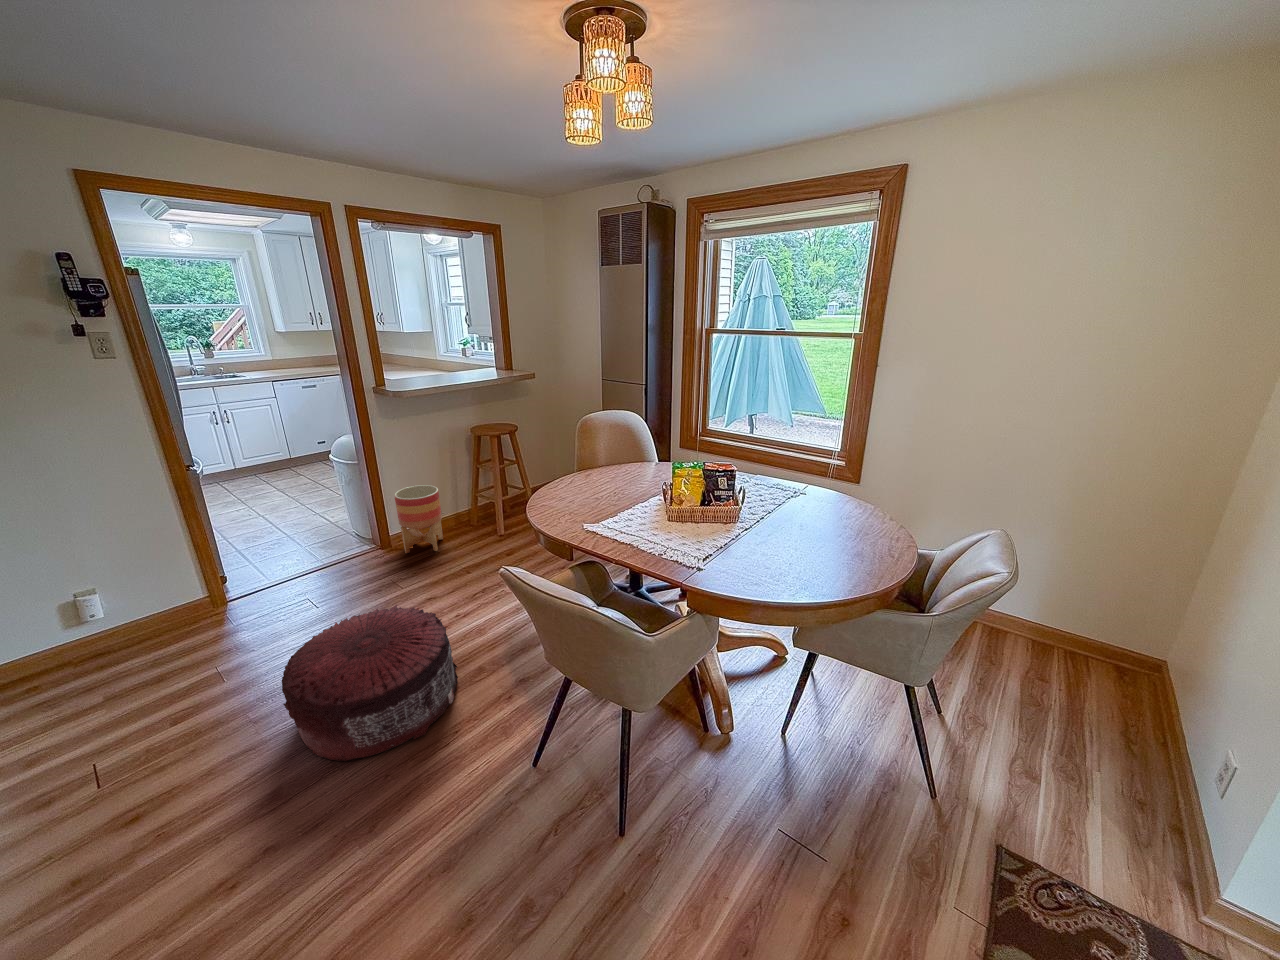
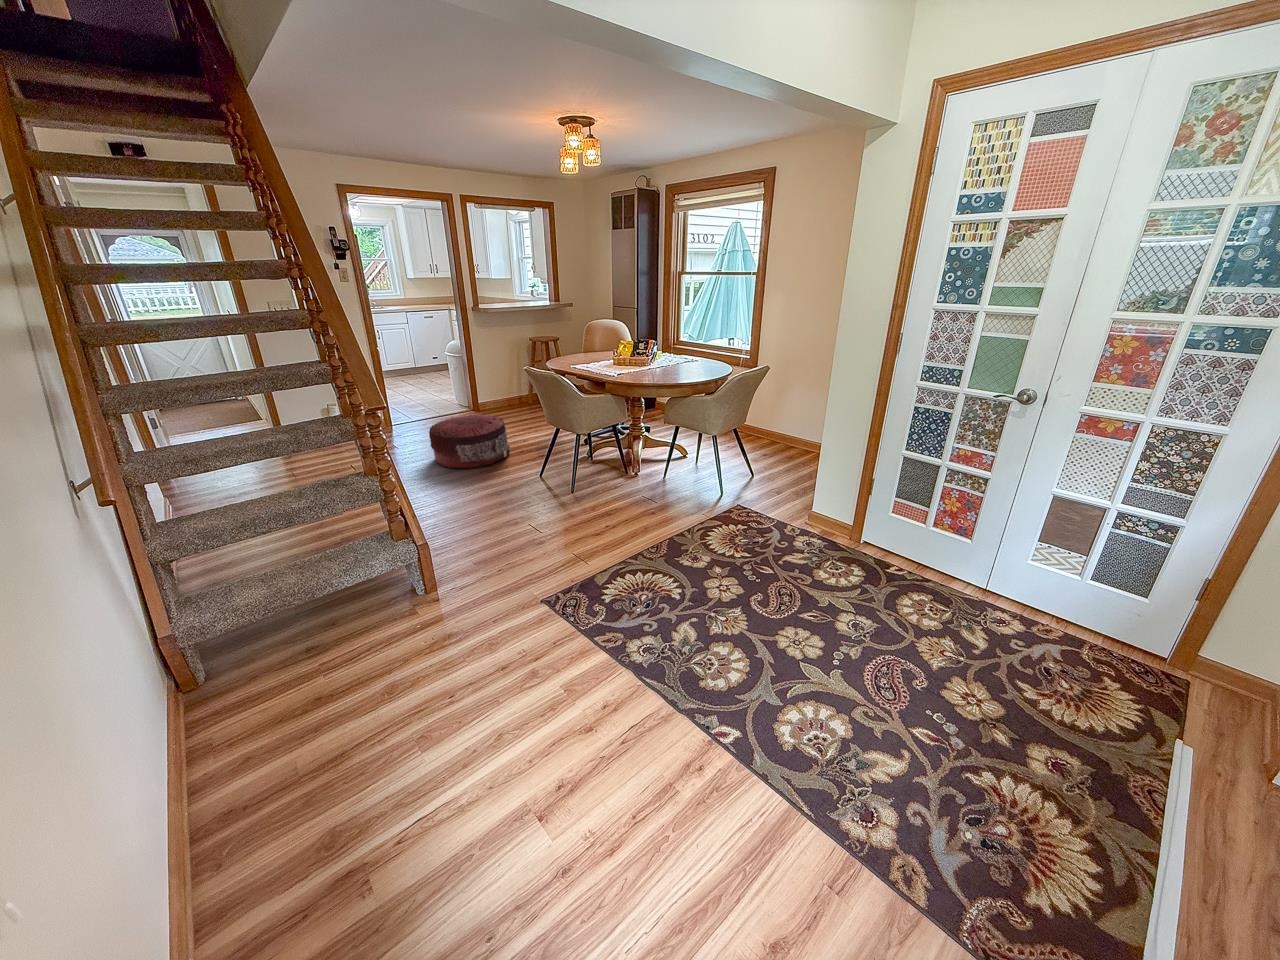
planter: present [394,485,443,553] -> none [482,372,510,412]

